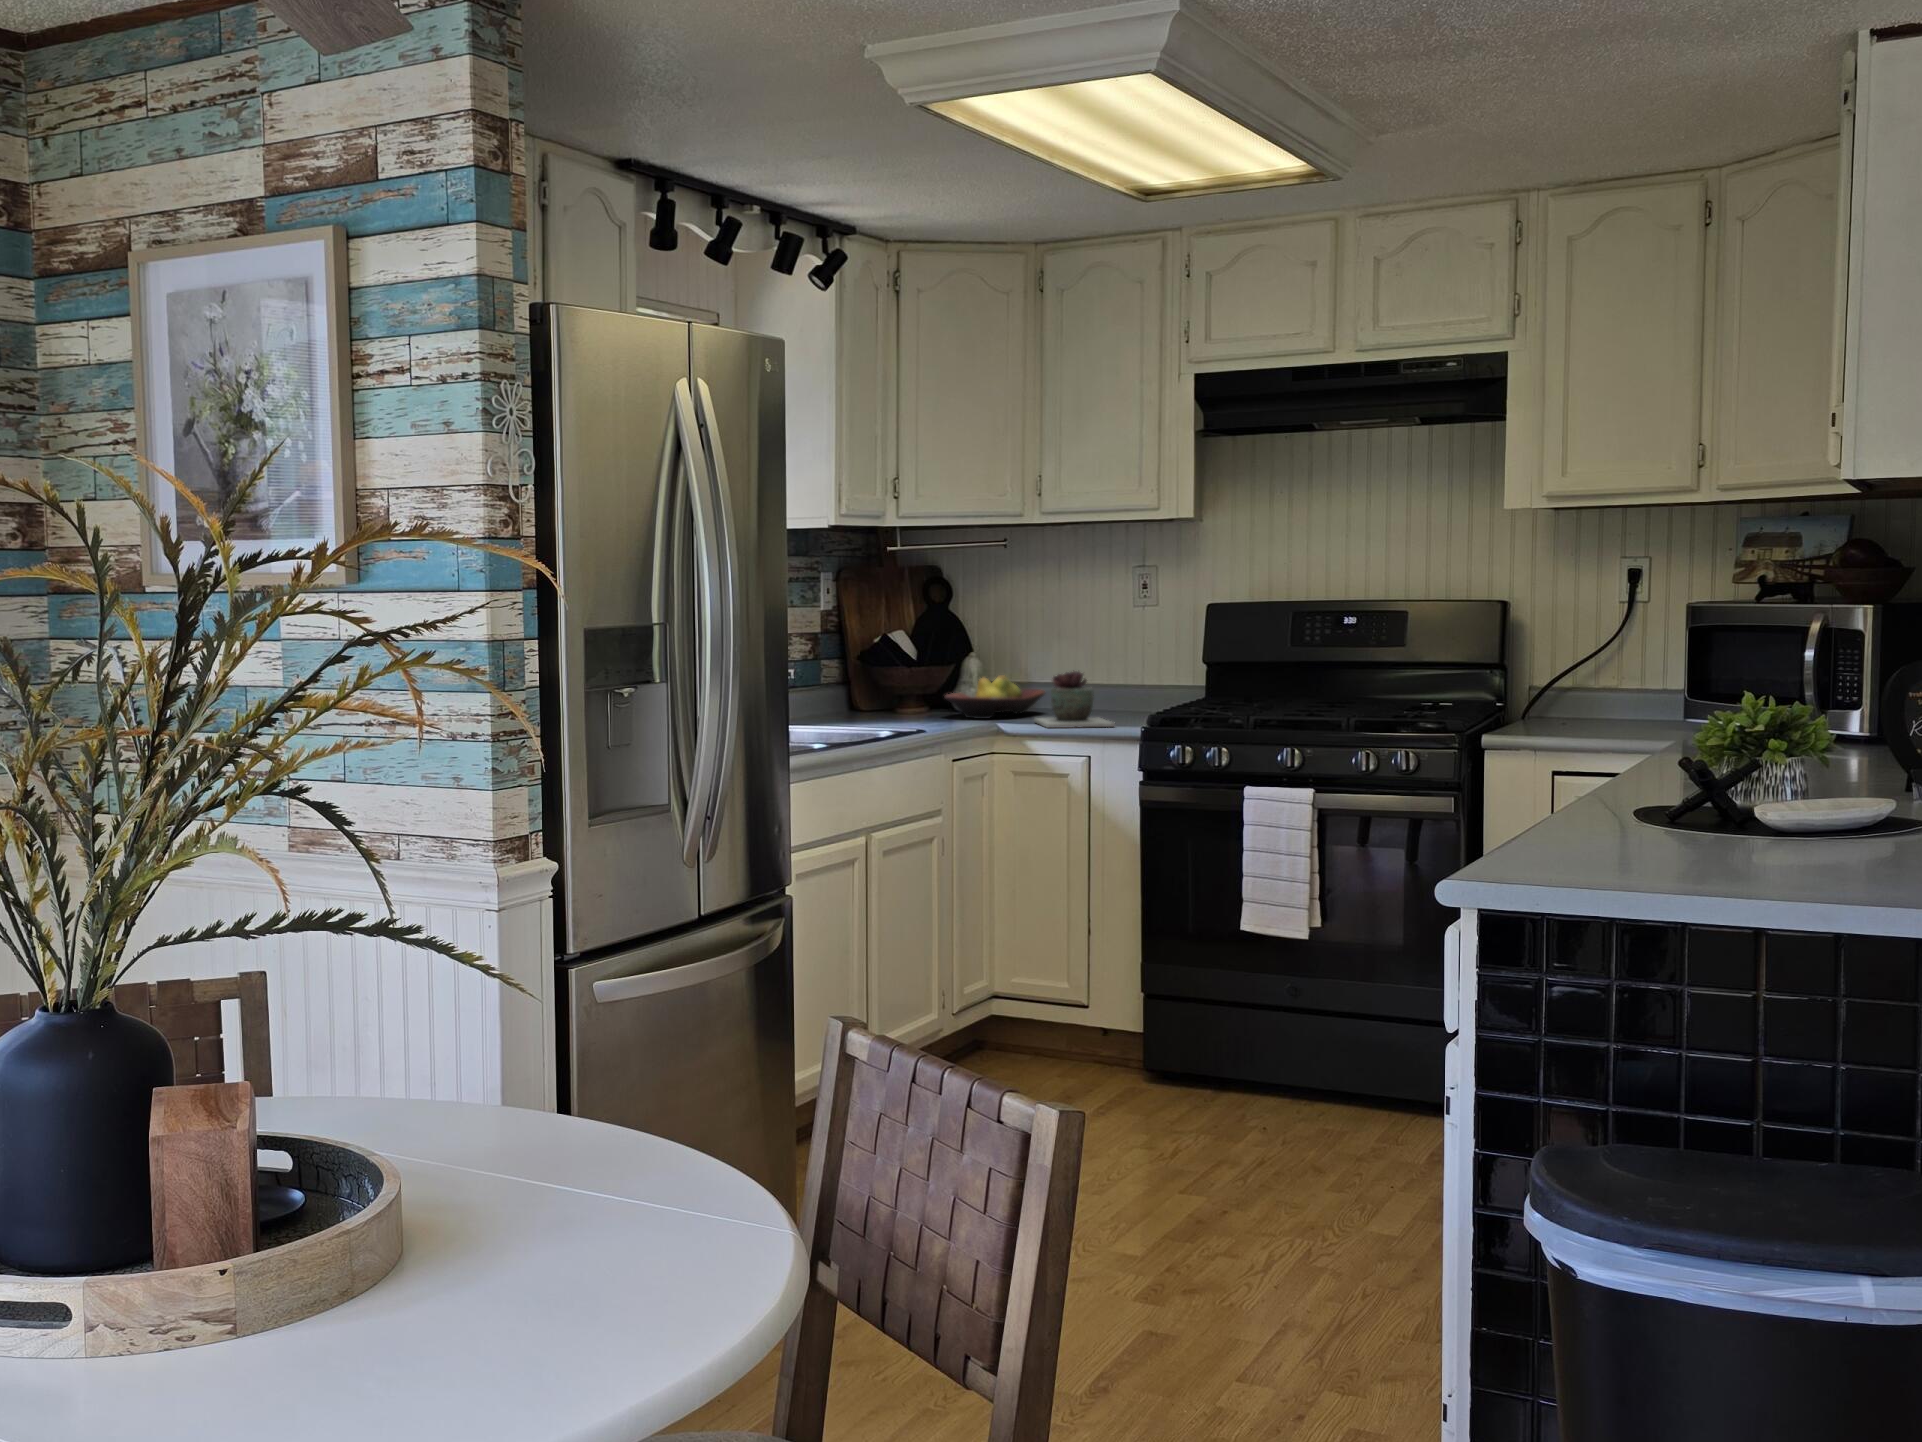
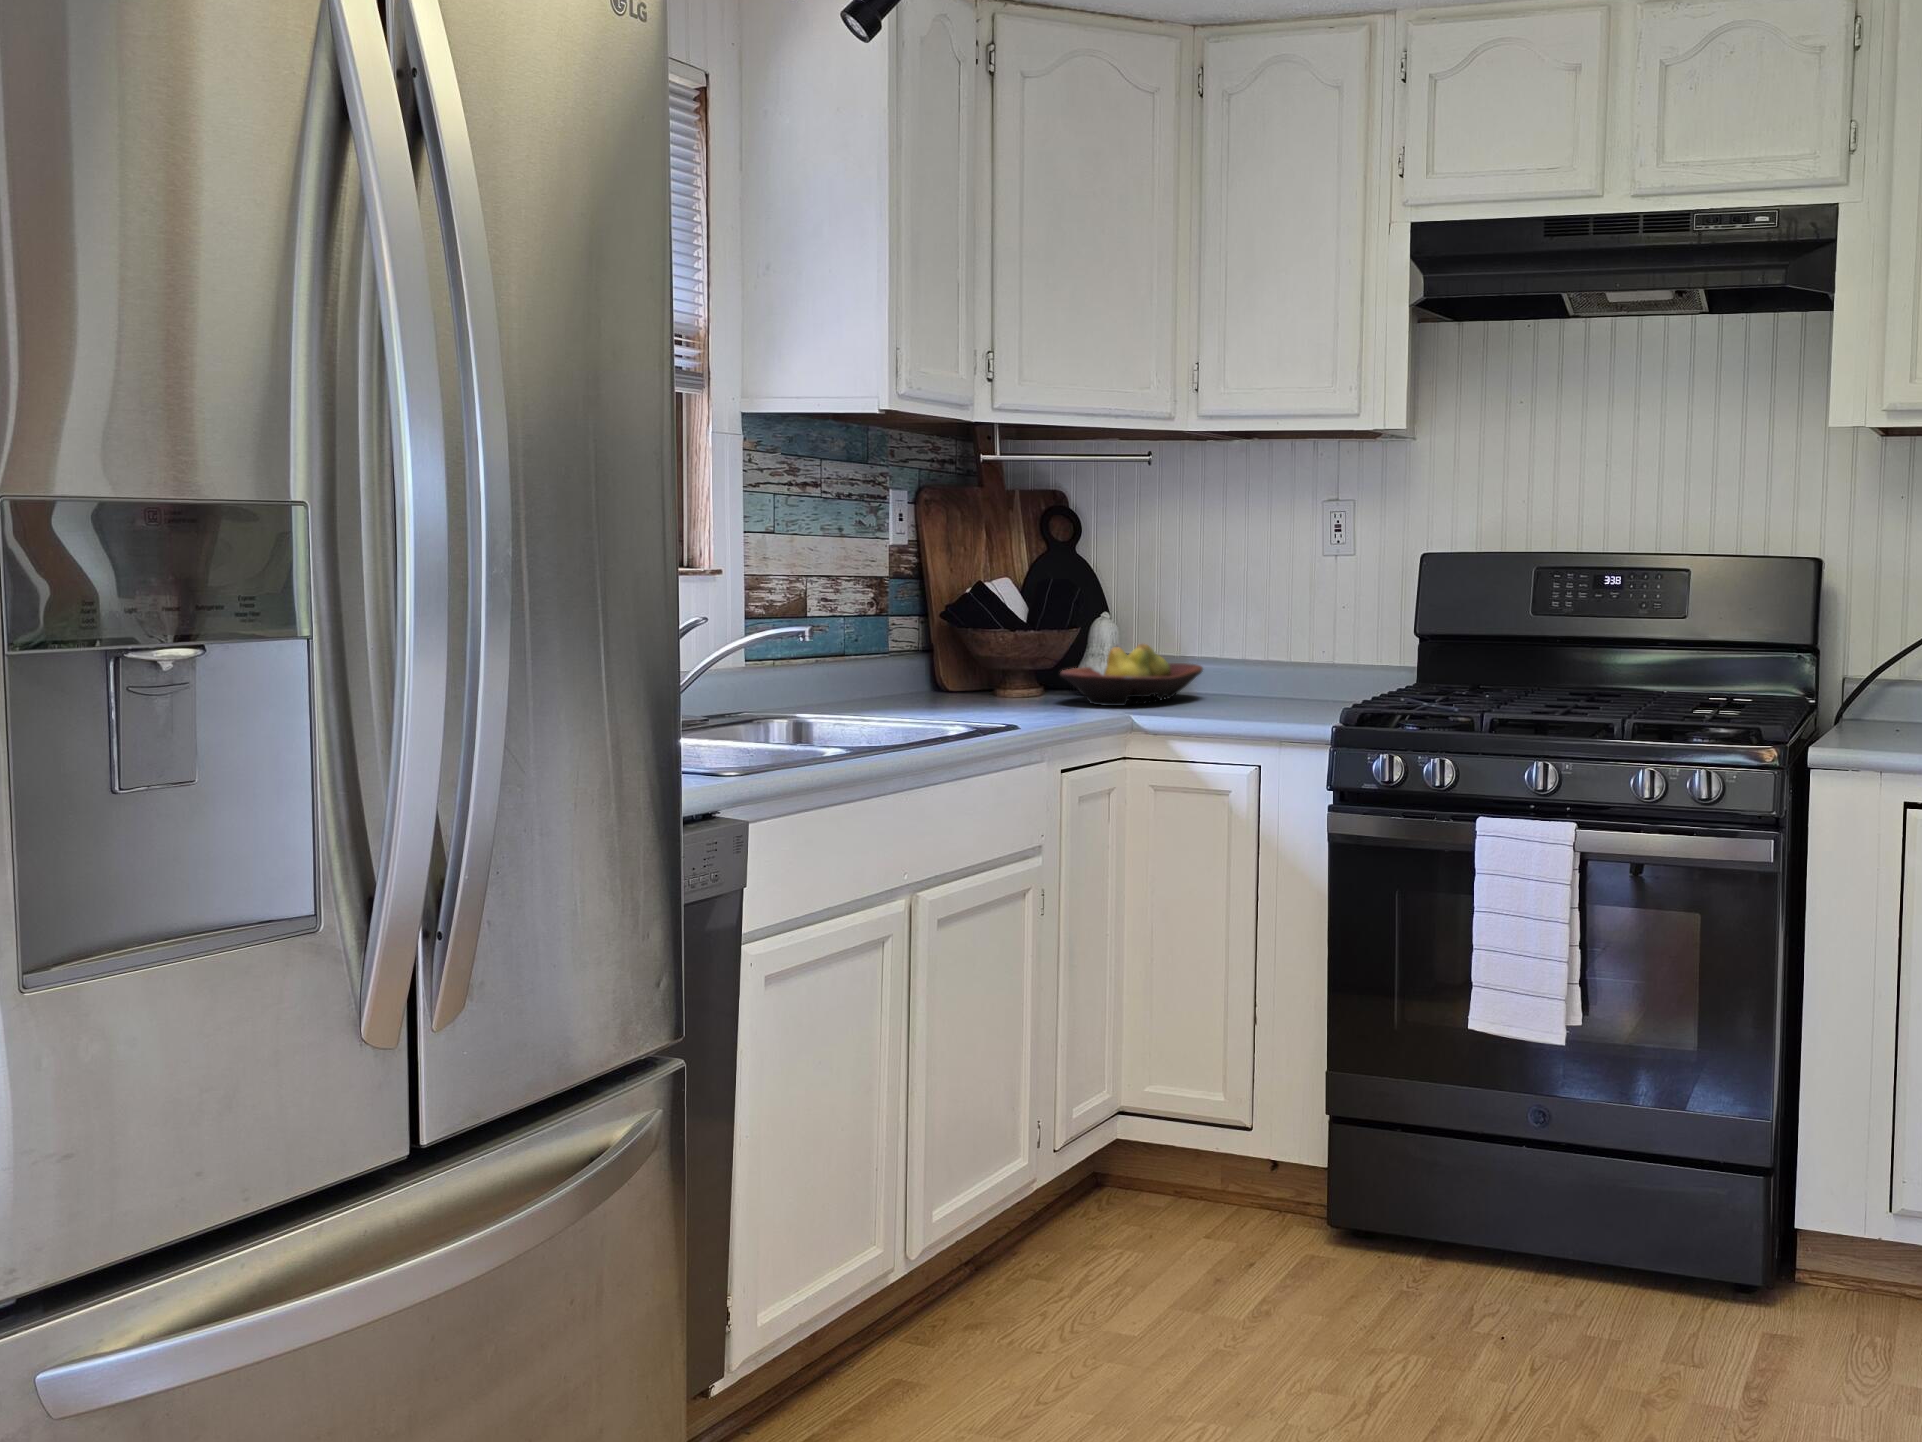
succulent plant: present [1034,671,1115,728] -> none [1182,640,1297,725]

